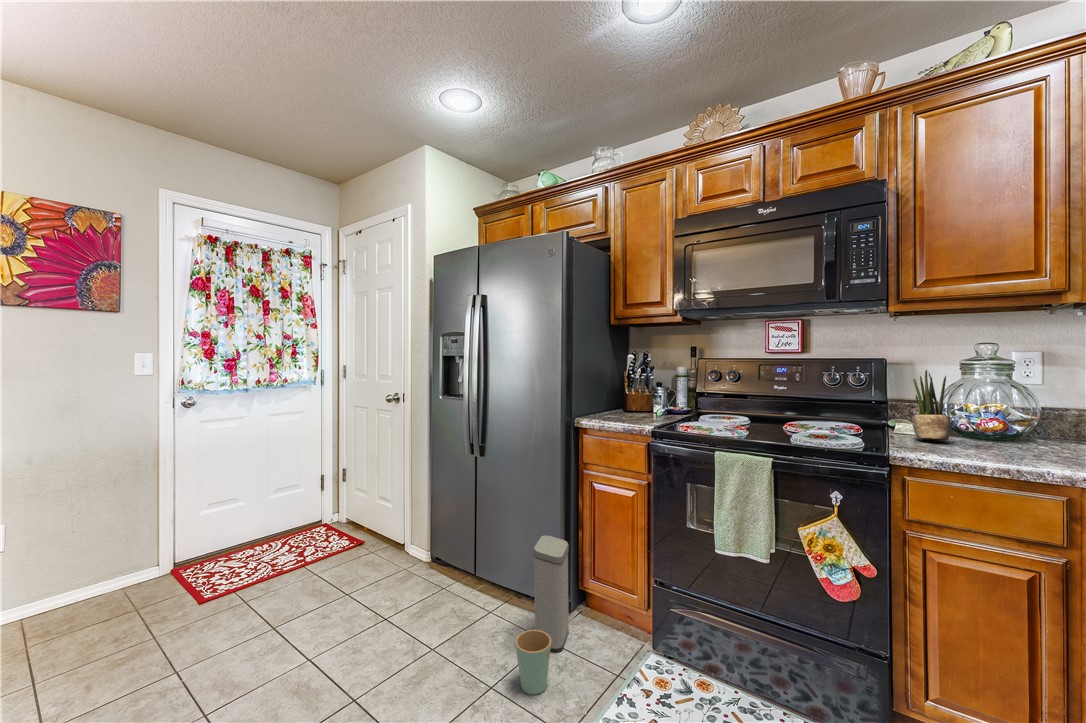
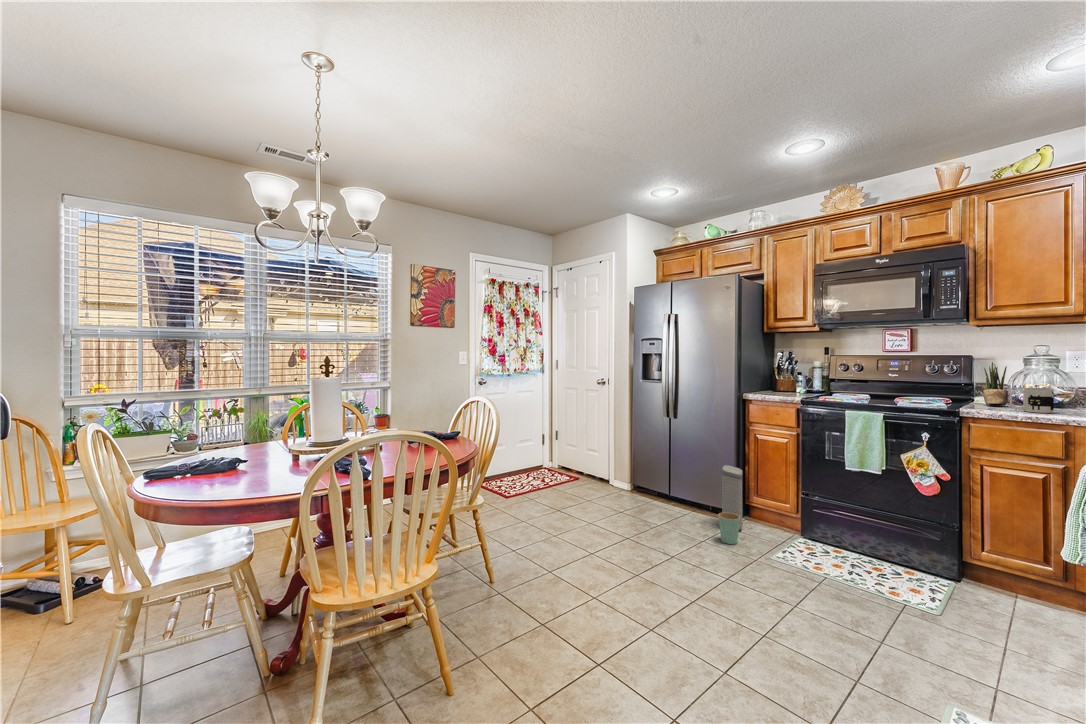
mug: none [964,414,1037,461] -> present [1010,388,1054,413]

